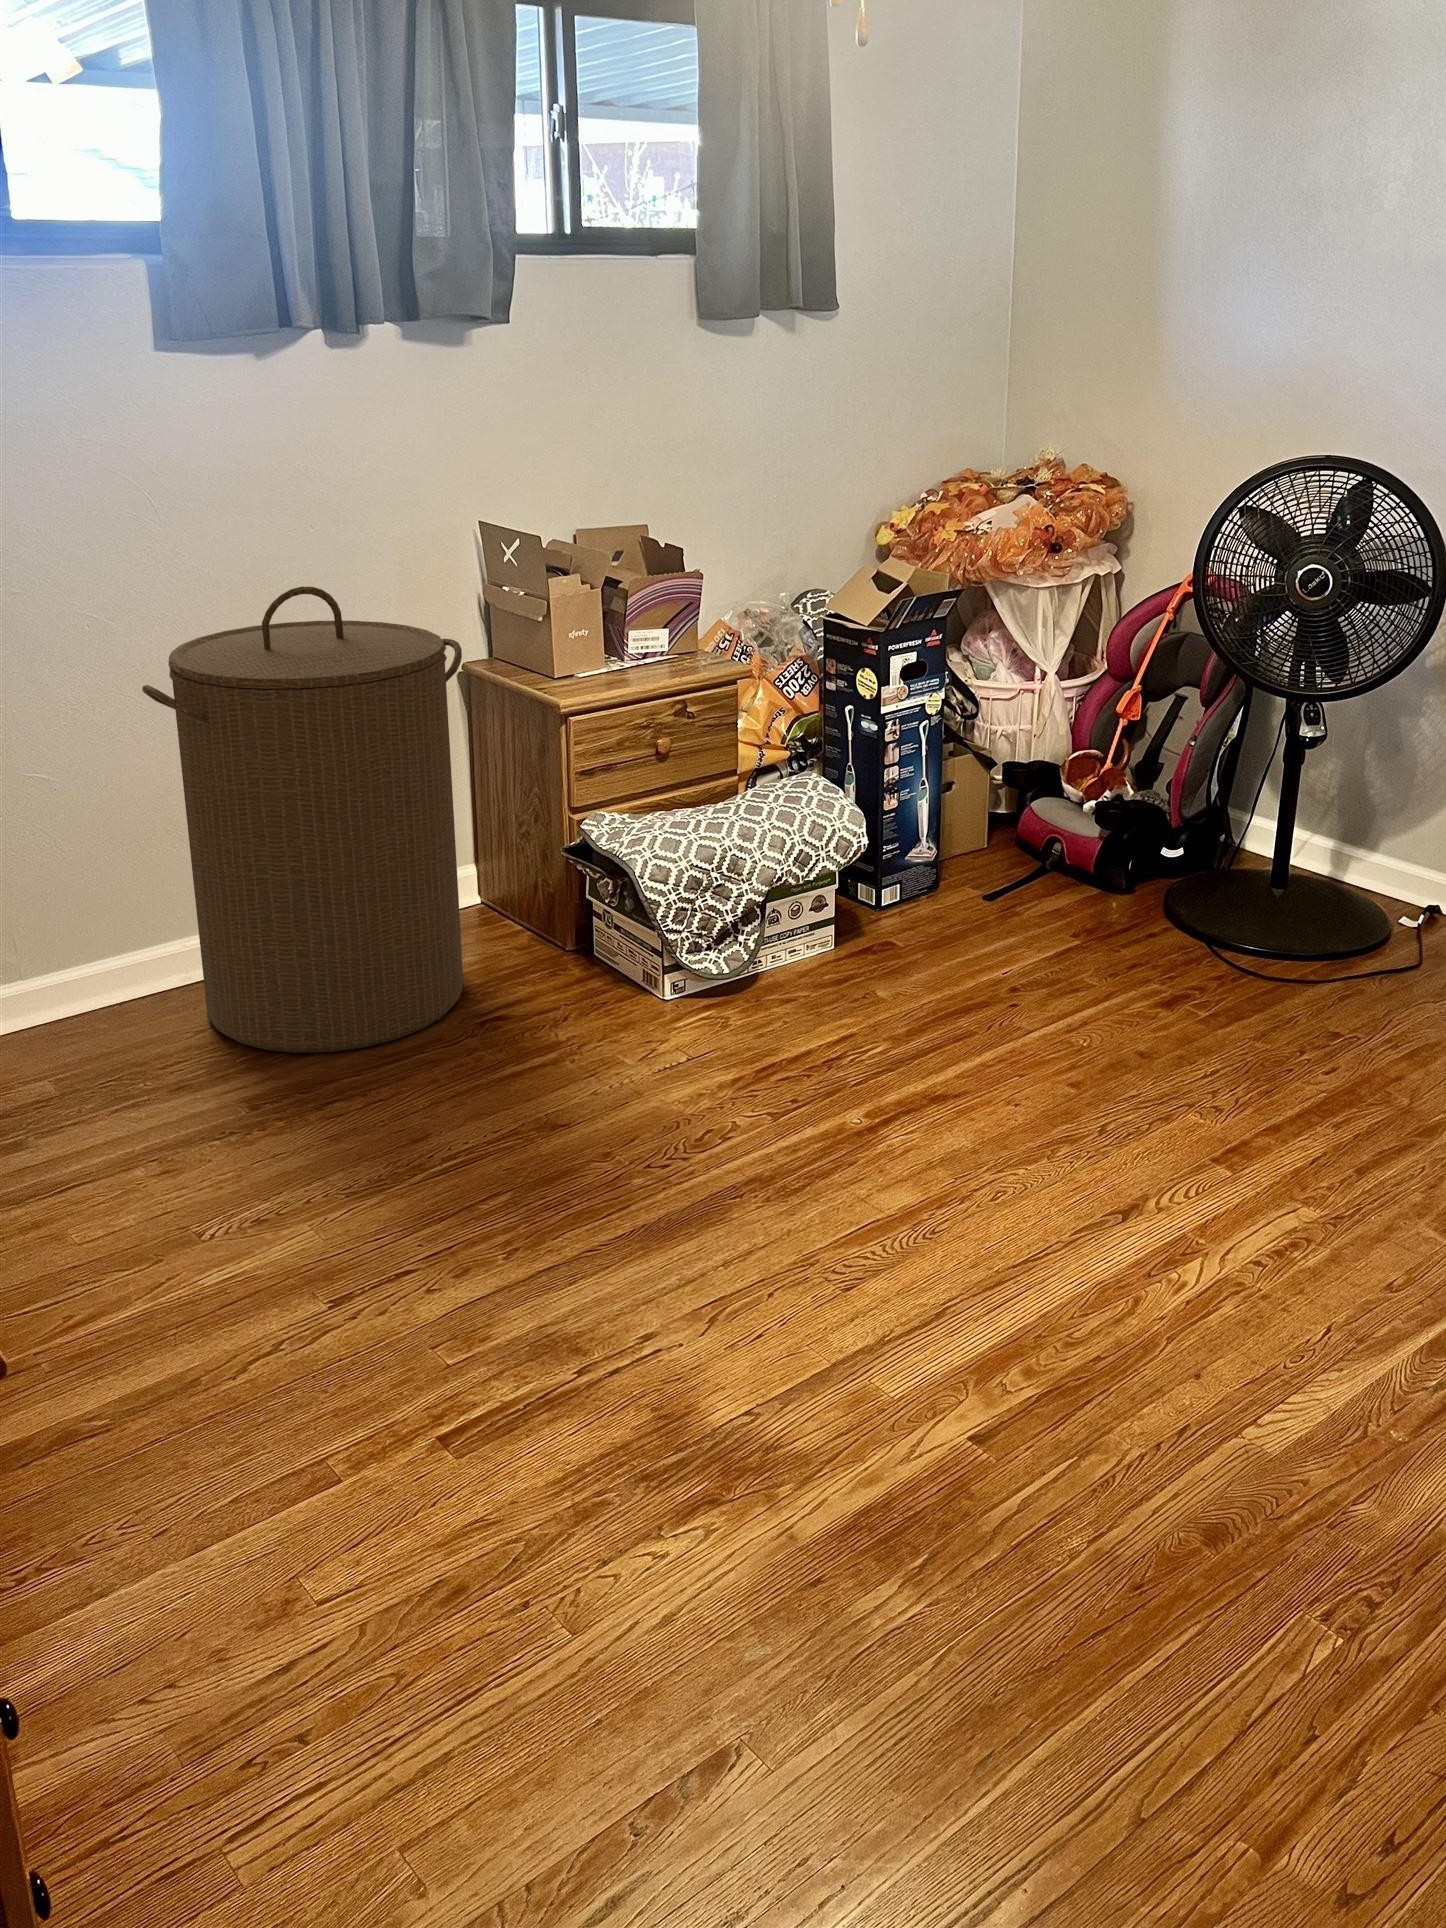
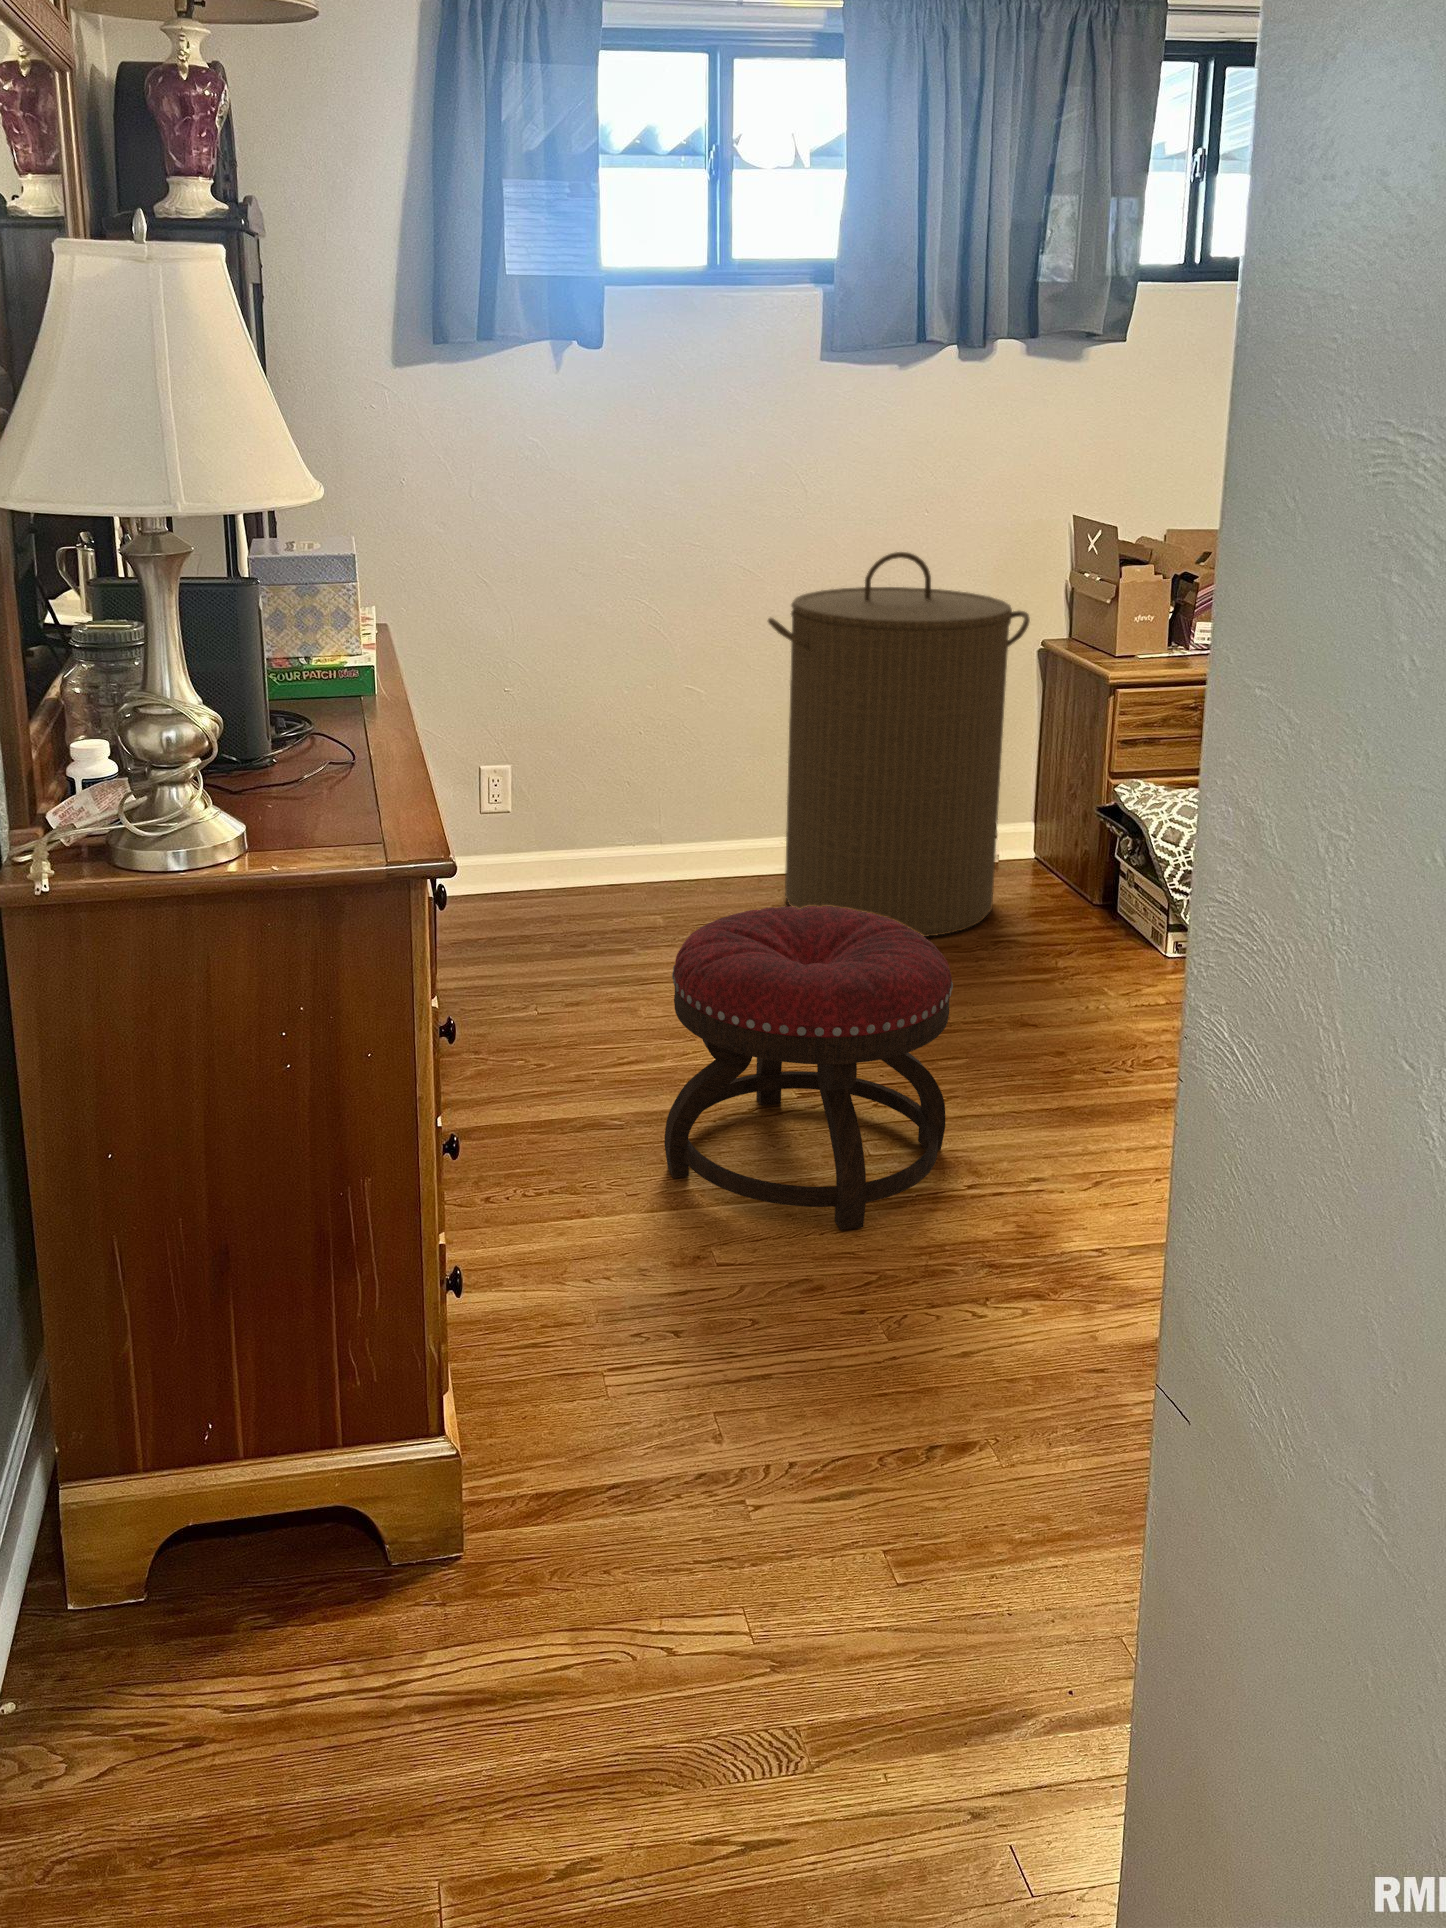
ottoman: none [166,1074,536,1491] -> present [664,906,953,1230]

